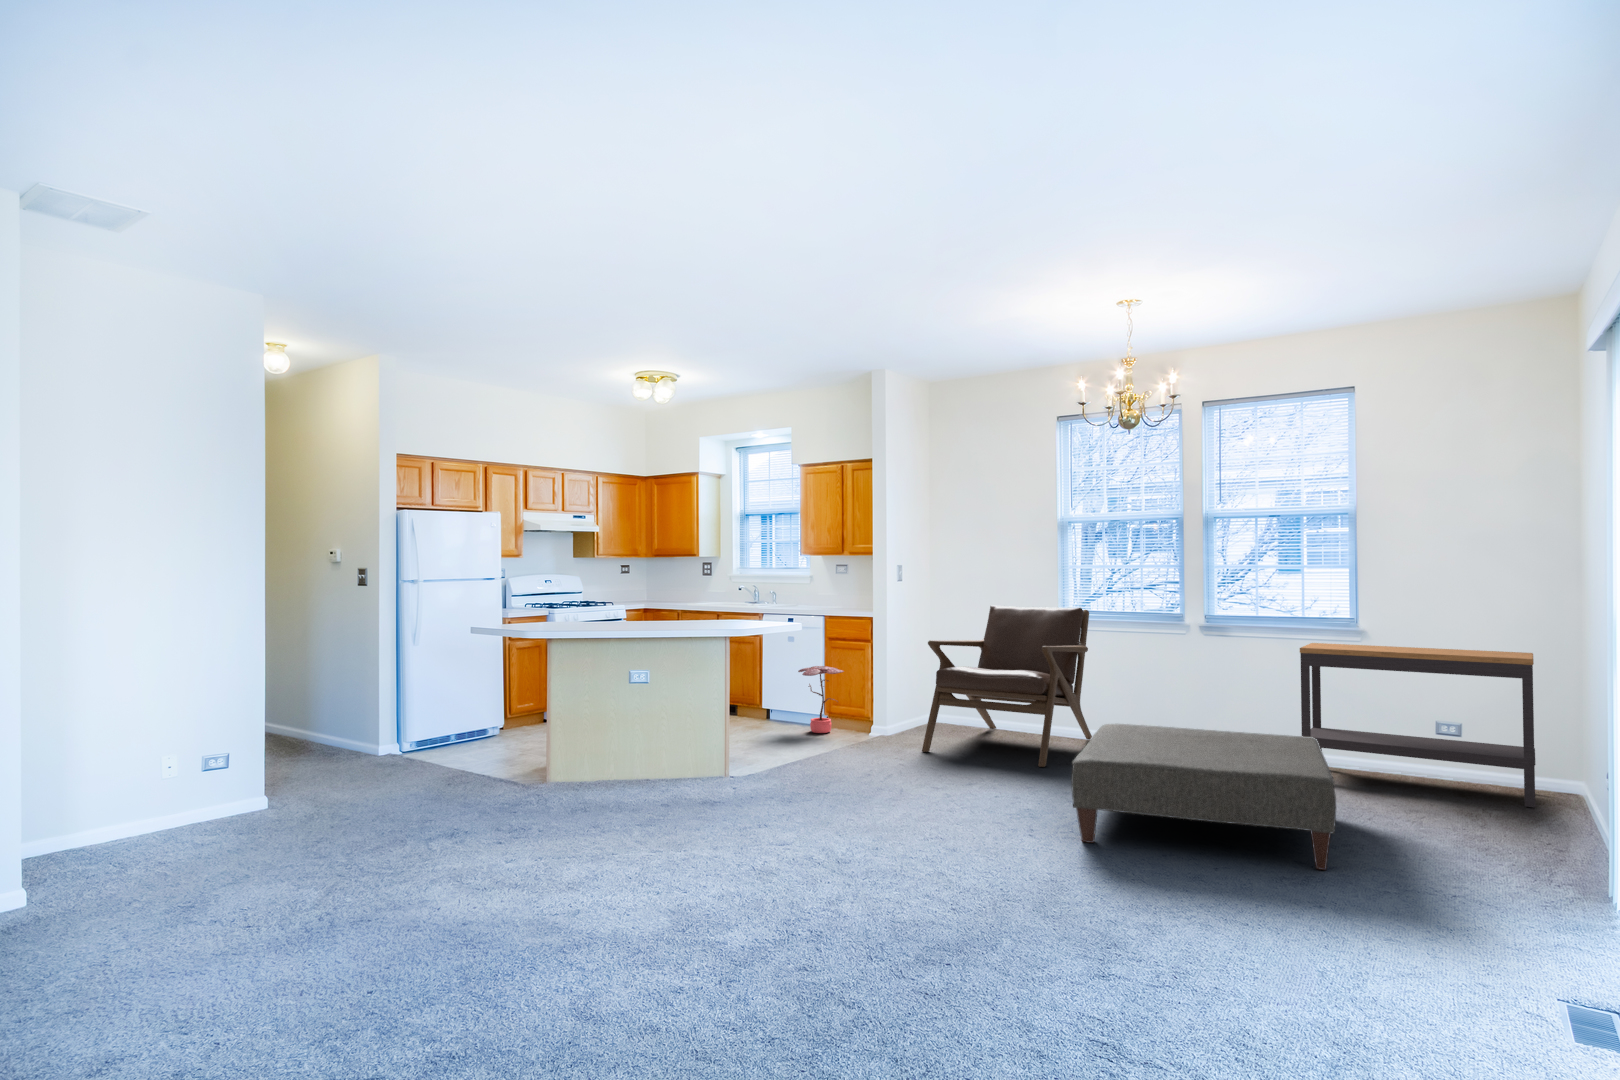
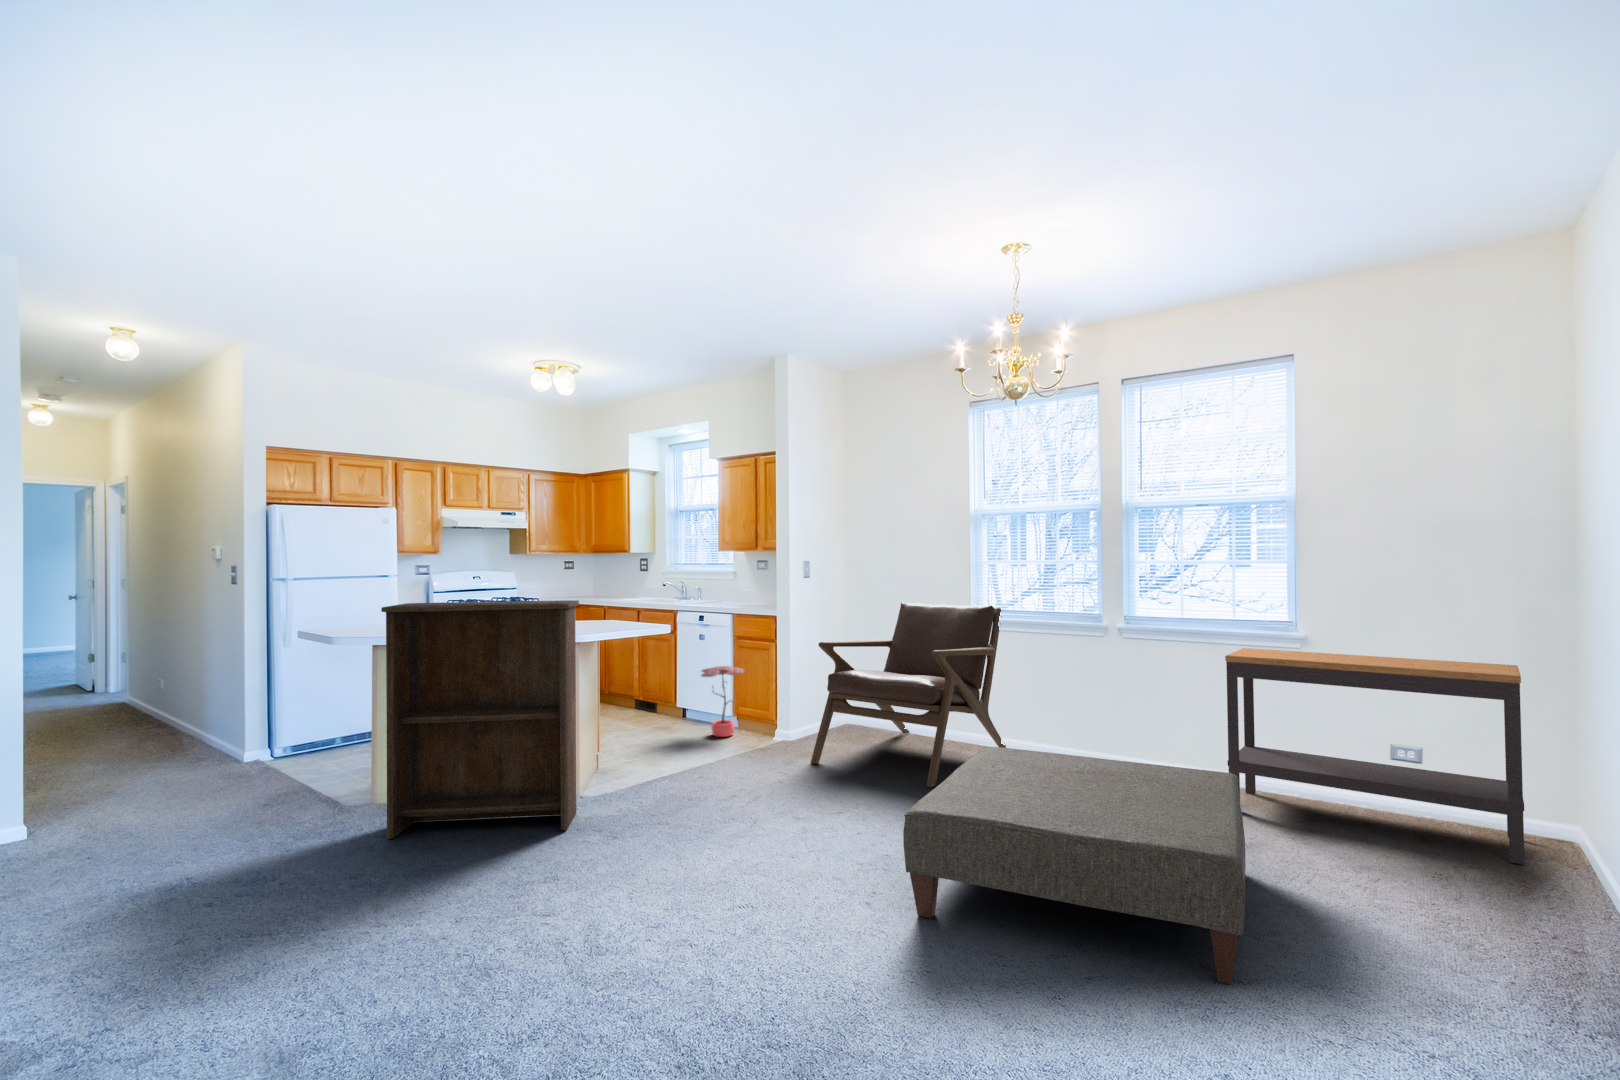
bookshelf: none [594,600,751,805] -> present [381,600,579,839]

